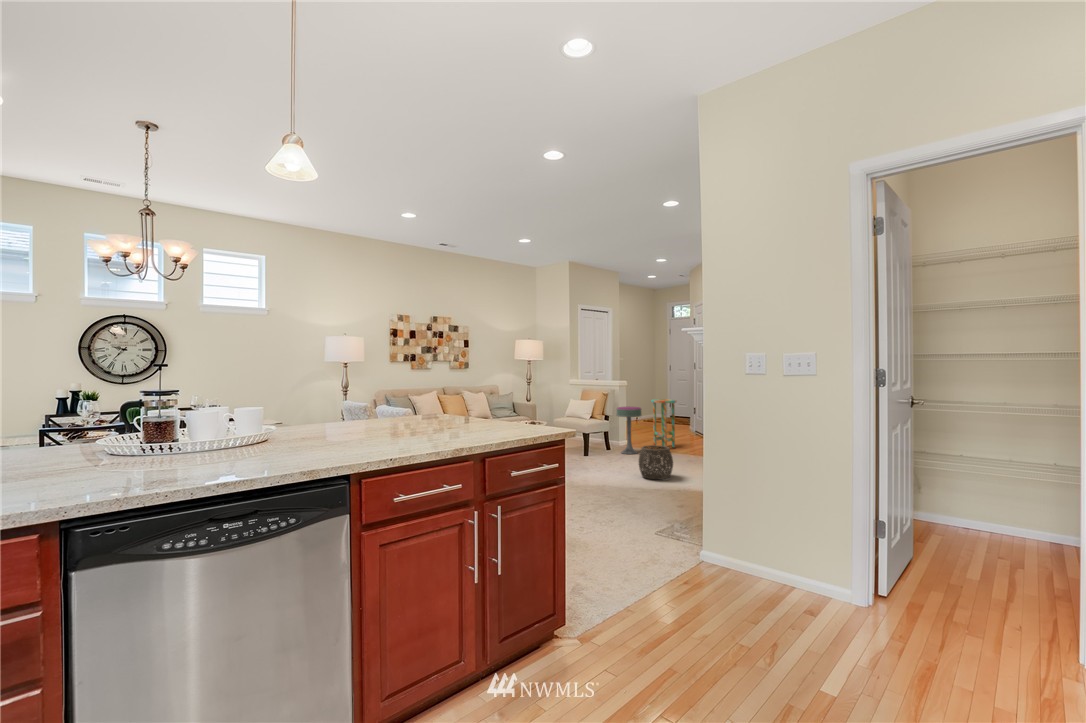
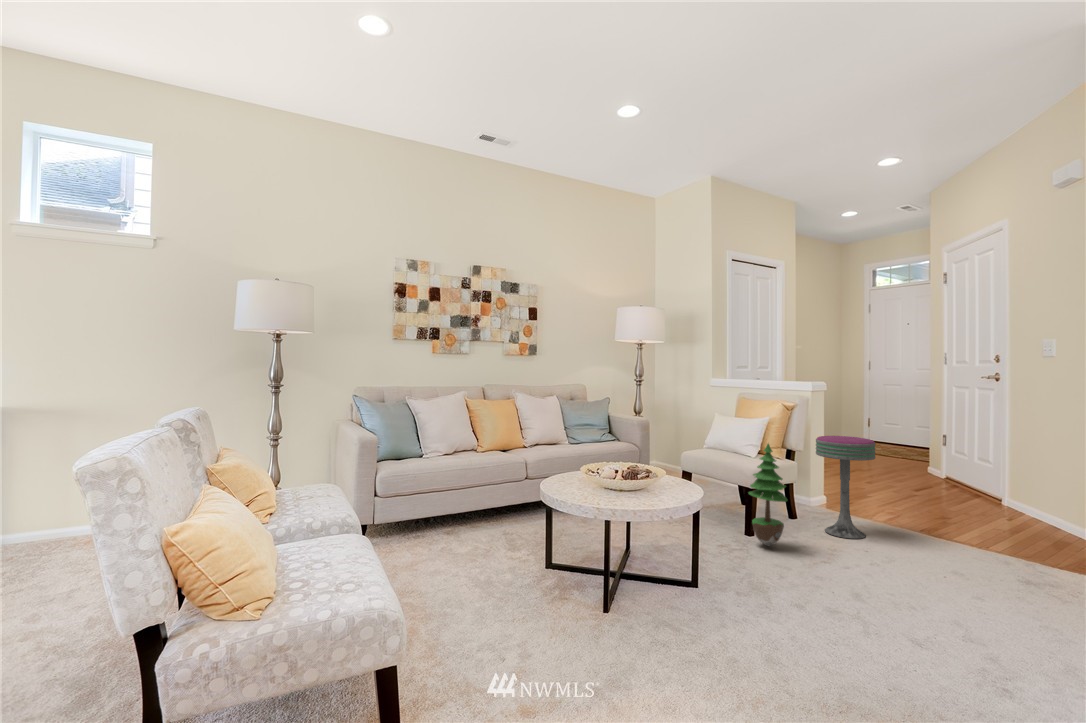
side table: present [651,399,676,448] -> none [888,422,951,530]
potted tree: none [584,410,602,459] -> present [749,444,788,546]
woven basket: present [639,445,673,479] -> none [921,559,1051,680]

